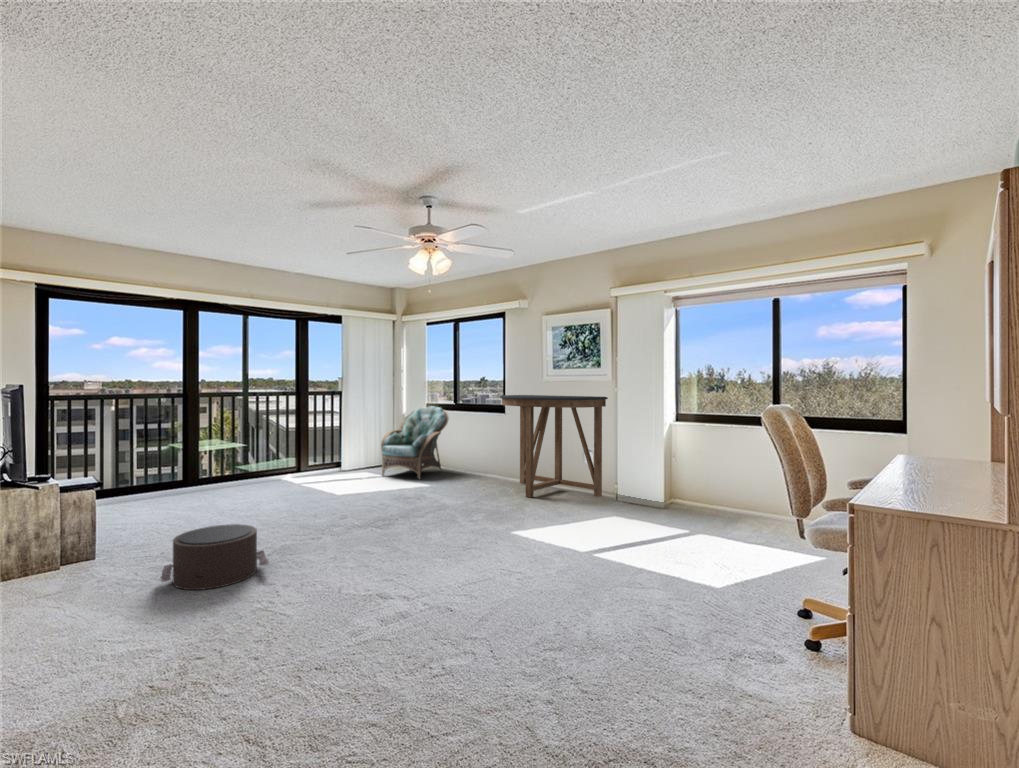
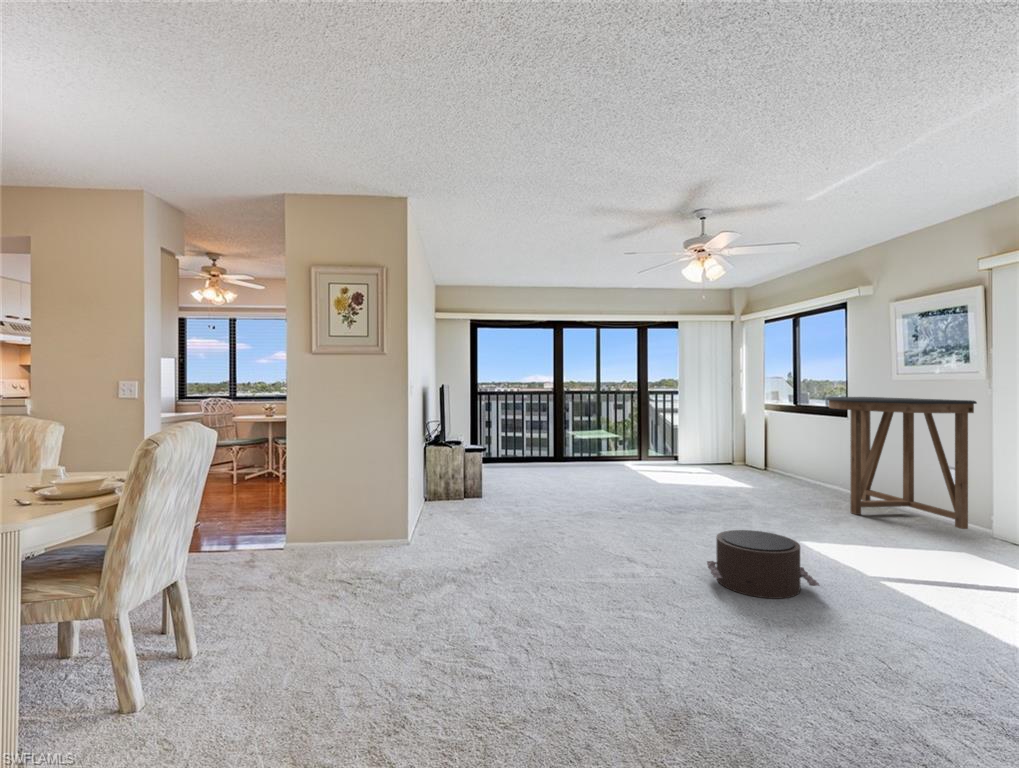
armchair: present [381,406,449,479] -> none [709,408,785,481]
pouf: present [161,524,269,590] -> present [707,530,819,599]

